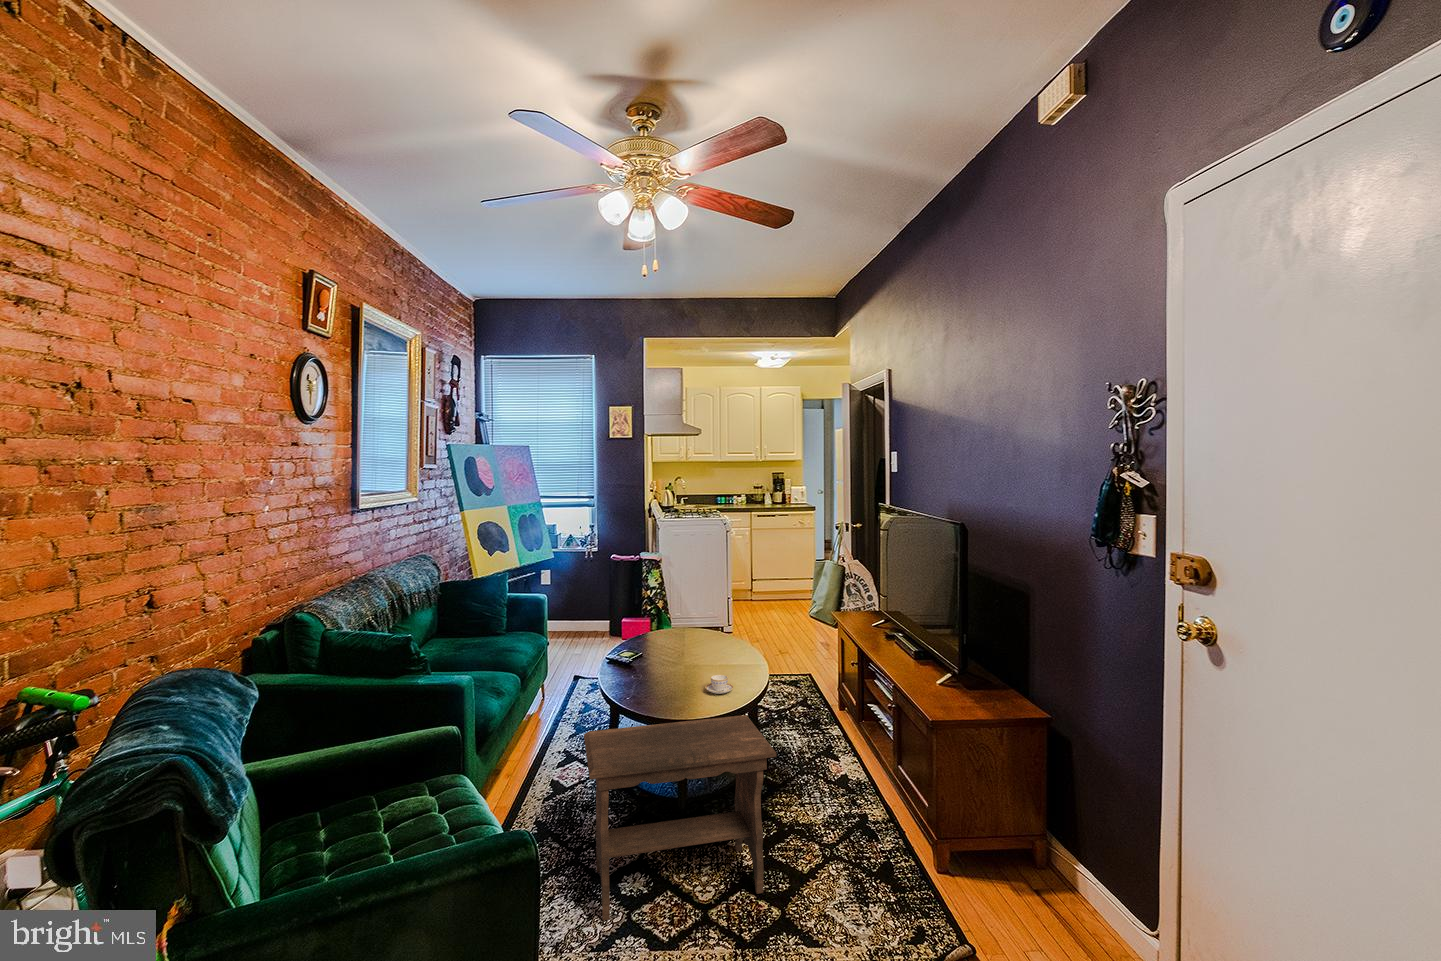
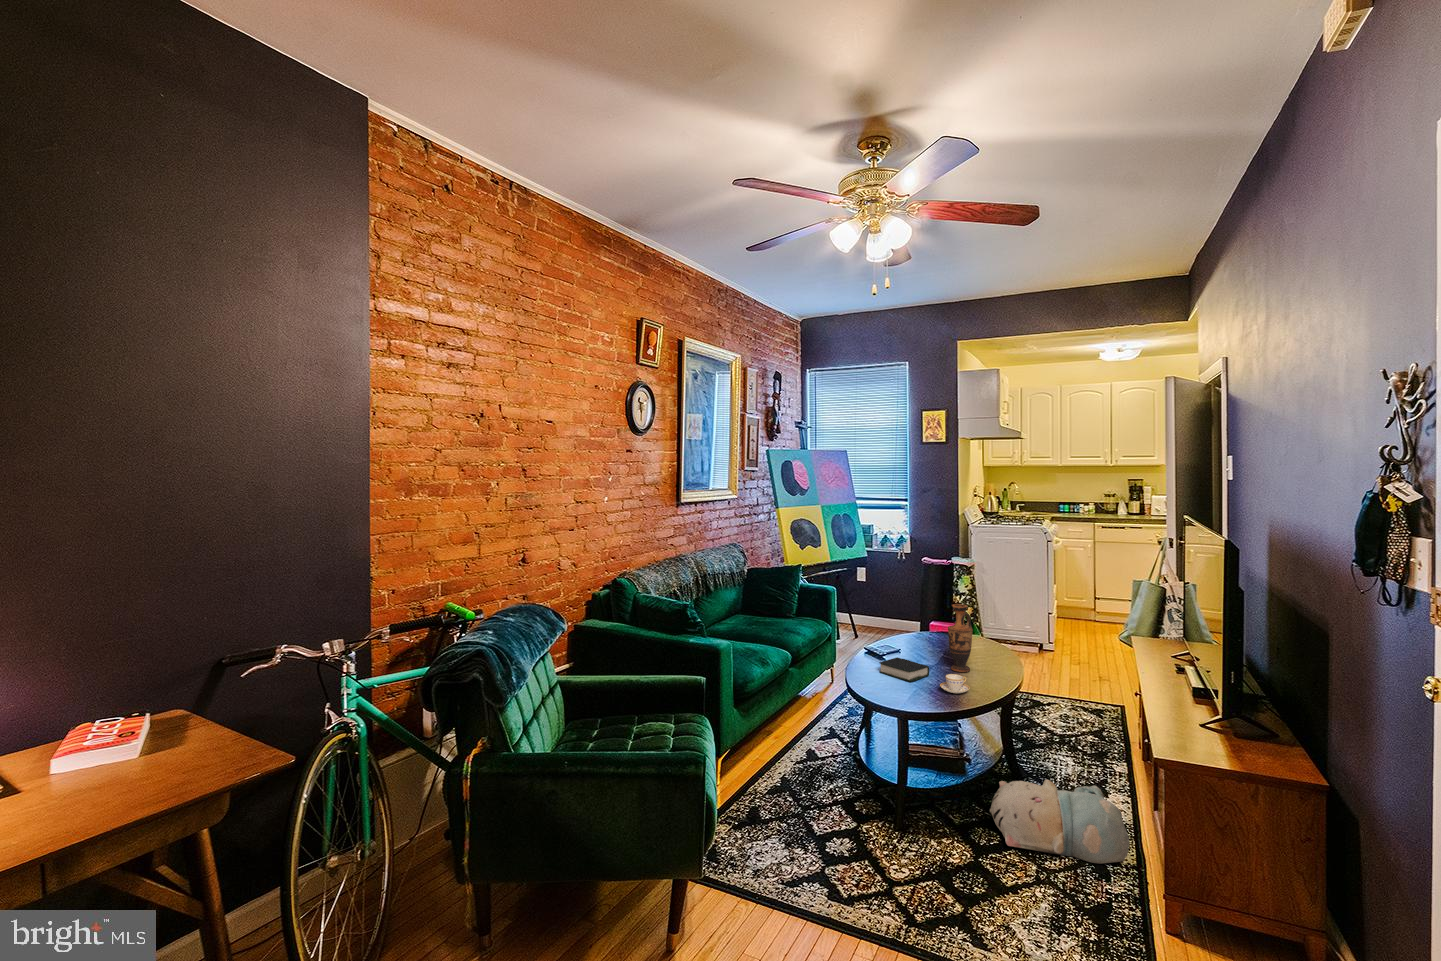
vase: none [699,604,722,671] -> present [948,604,973,672]
book: none [638,666,687,690] -> present [880,657,929,682]
footstool: present [584,715,777,921] -> none [785,700,967,891]
plush toy: none [763,755,878,831] -> present [990,779,1130,864]

